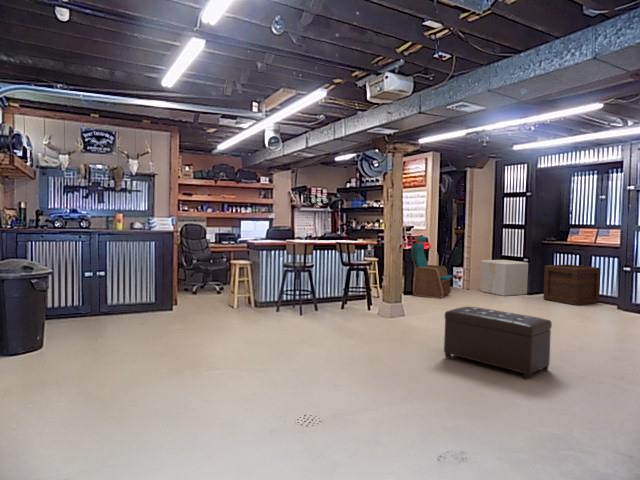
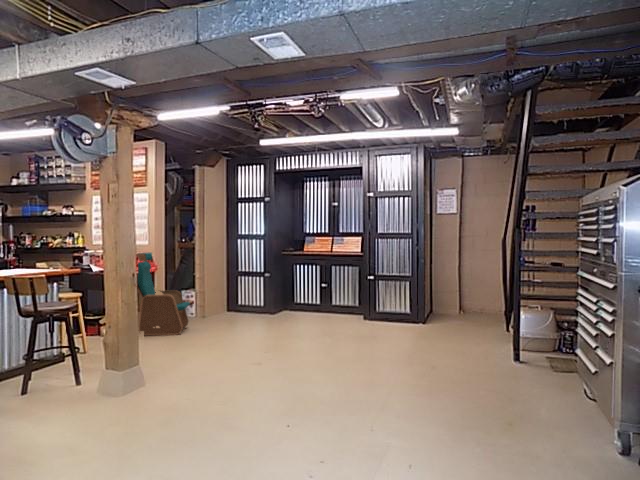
cardboard box: present [480,260,528,296] -> none [218,276,270,320]
wooden crate: present [543,264,600,305] -> none [292,276,343,321]
ottoman: present [444,307,552,380] -> none [269,356,419,465]

